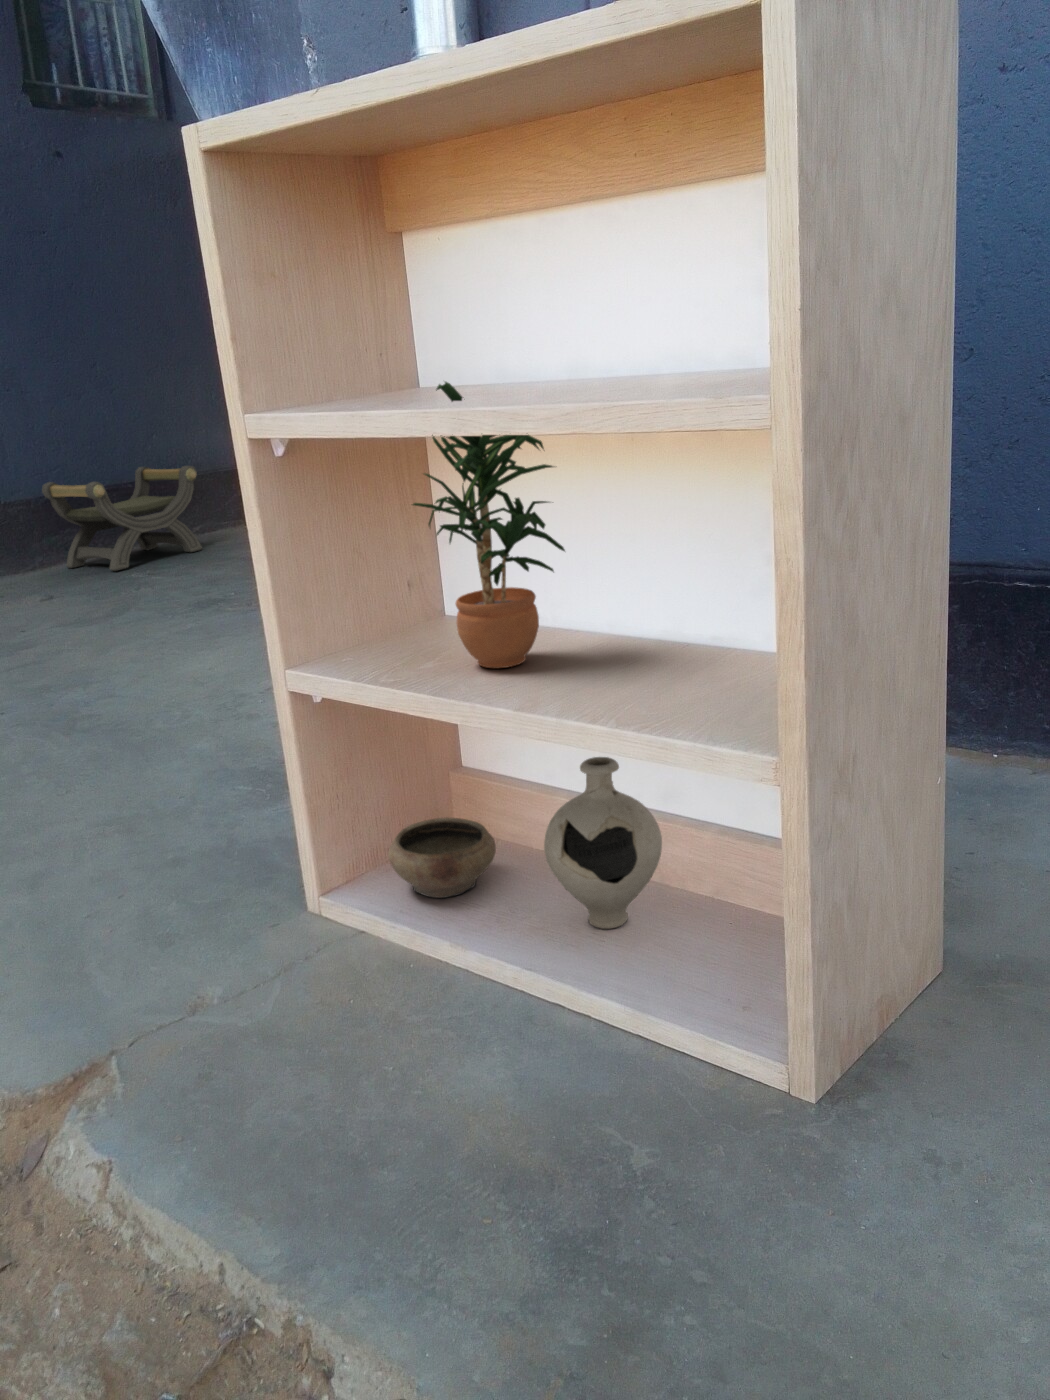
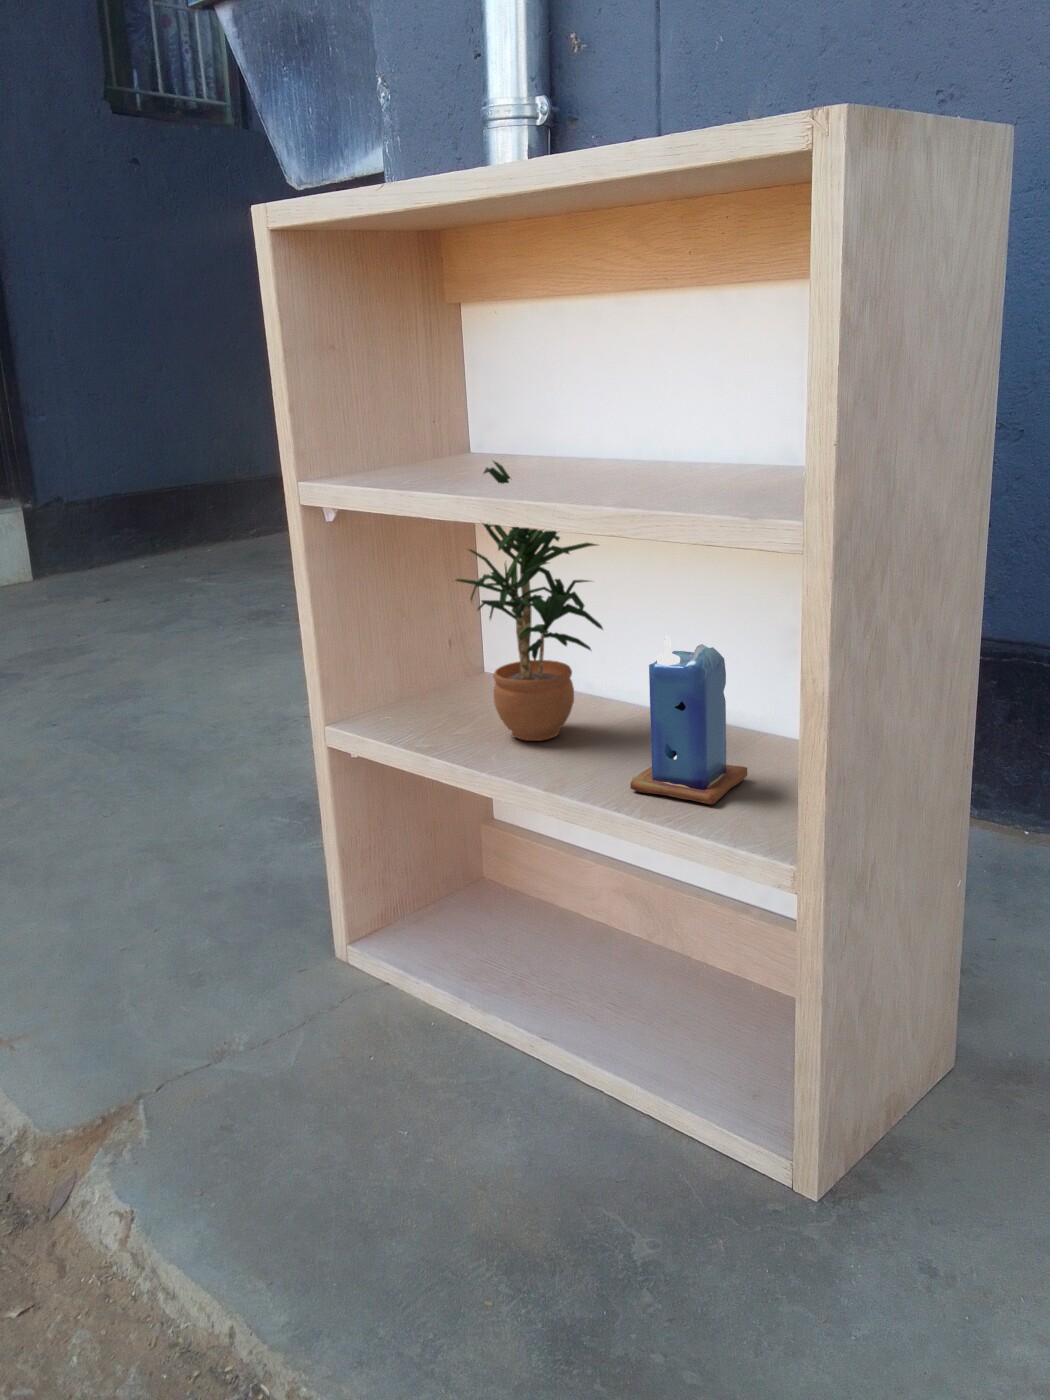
stool: present [42,466,202,571] -> none [103,471,257,575]
candle: none [603,541,720,710] -> present [630,636,747,805]
decorative vase: present [544,757,662,929] -> none [569,833,684,1001]
ceramic bowl: present [388,817,496,898] -> none [417,875,522,956]

